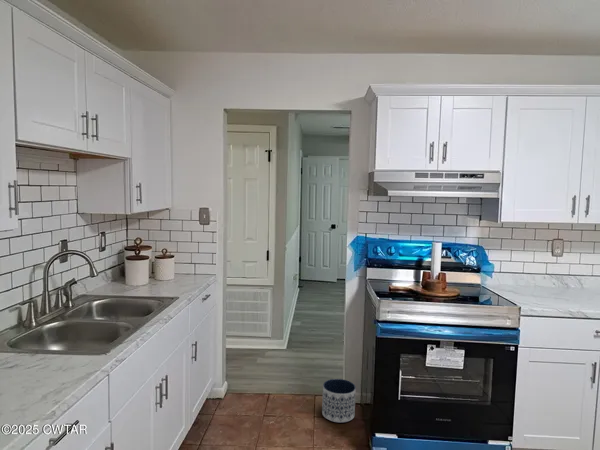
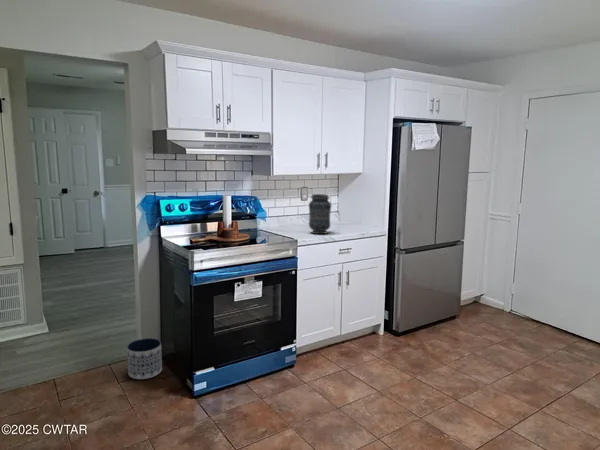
vase: none [551,250,588,304] -> present [309,194,331,234]

